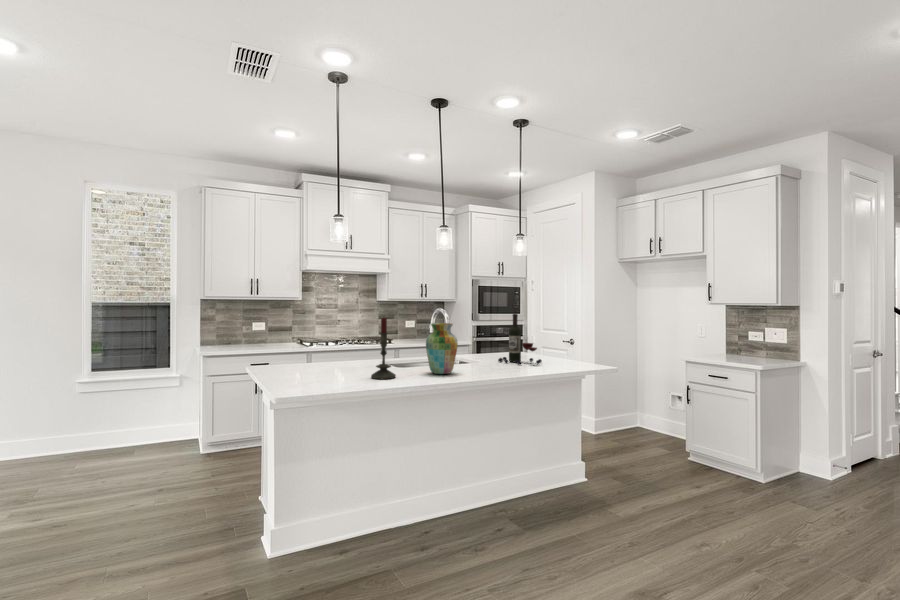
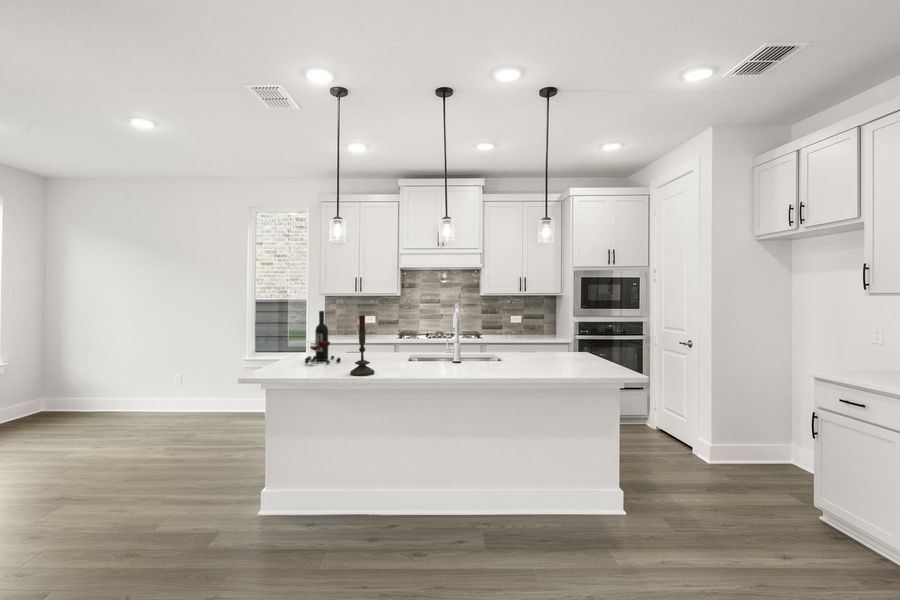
wine bottle: present [498,314,542,364] -> present [305,311,341,364]
vase: present [426,323,458,374] -> none [409,321,442,374]

